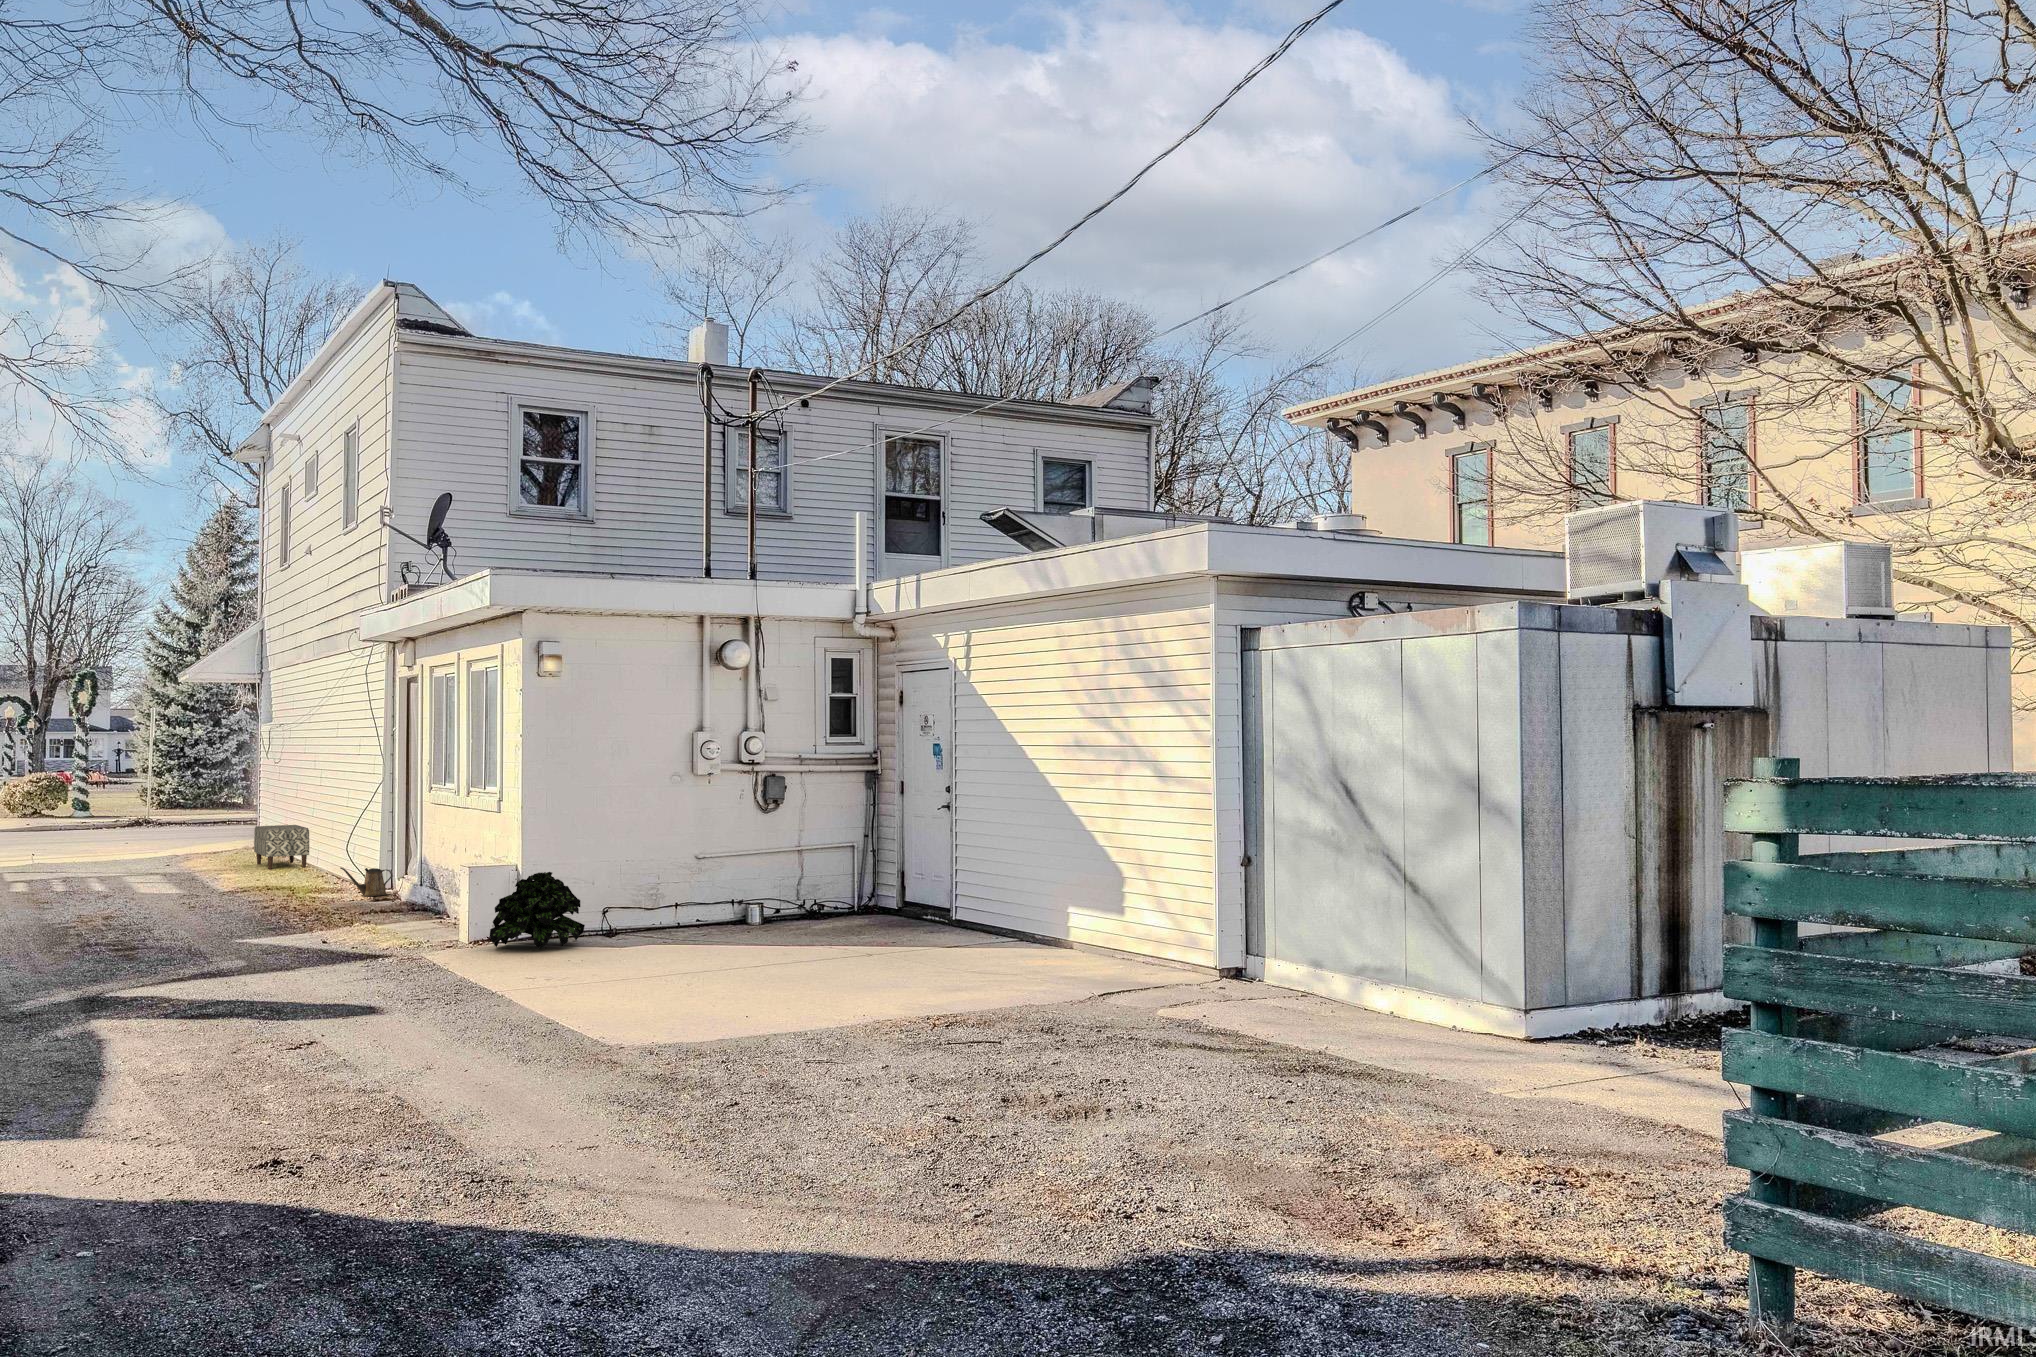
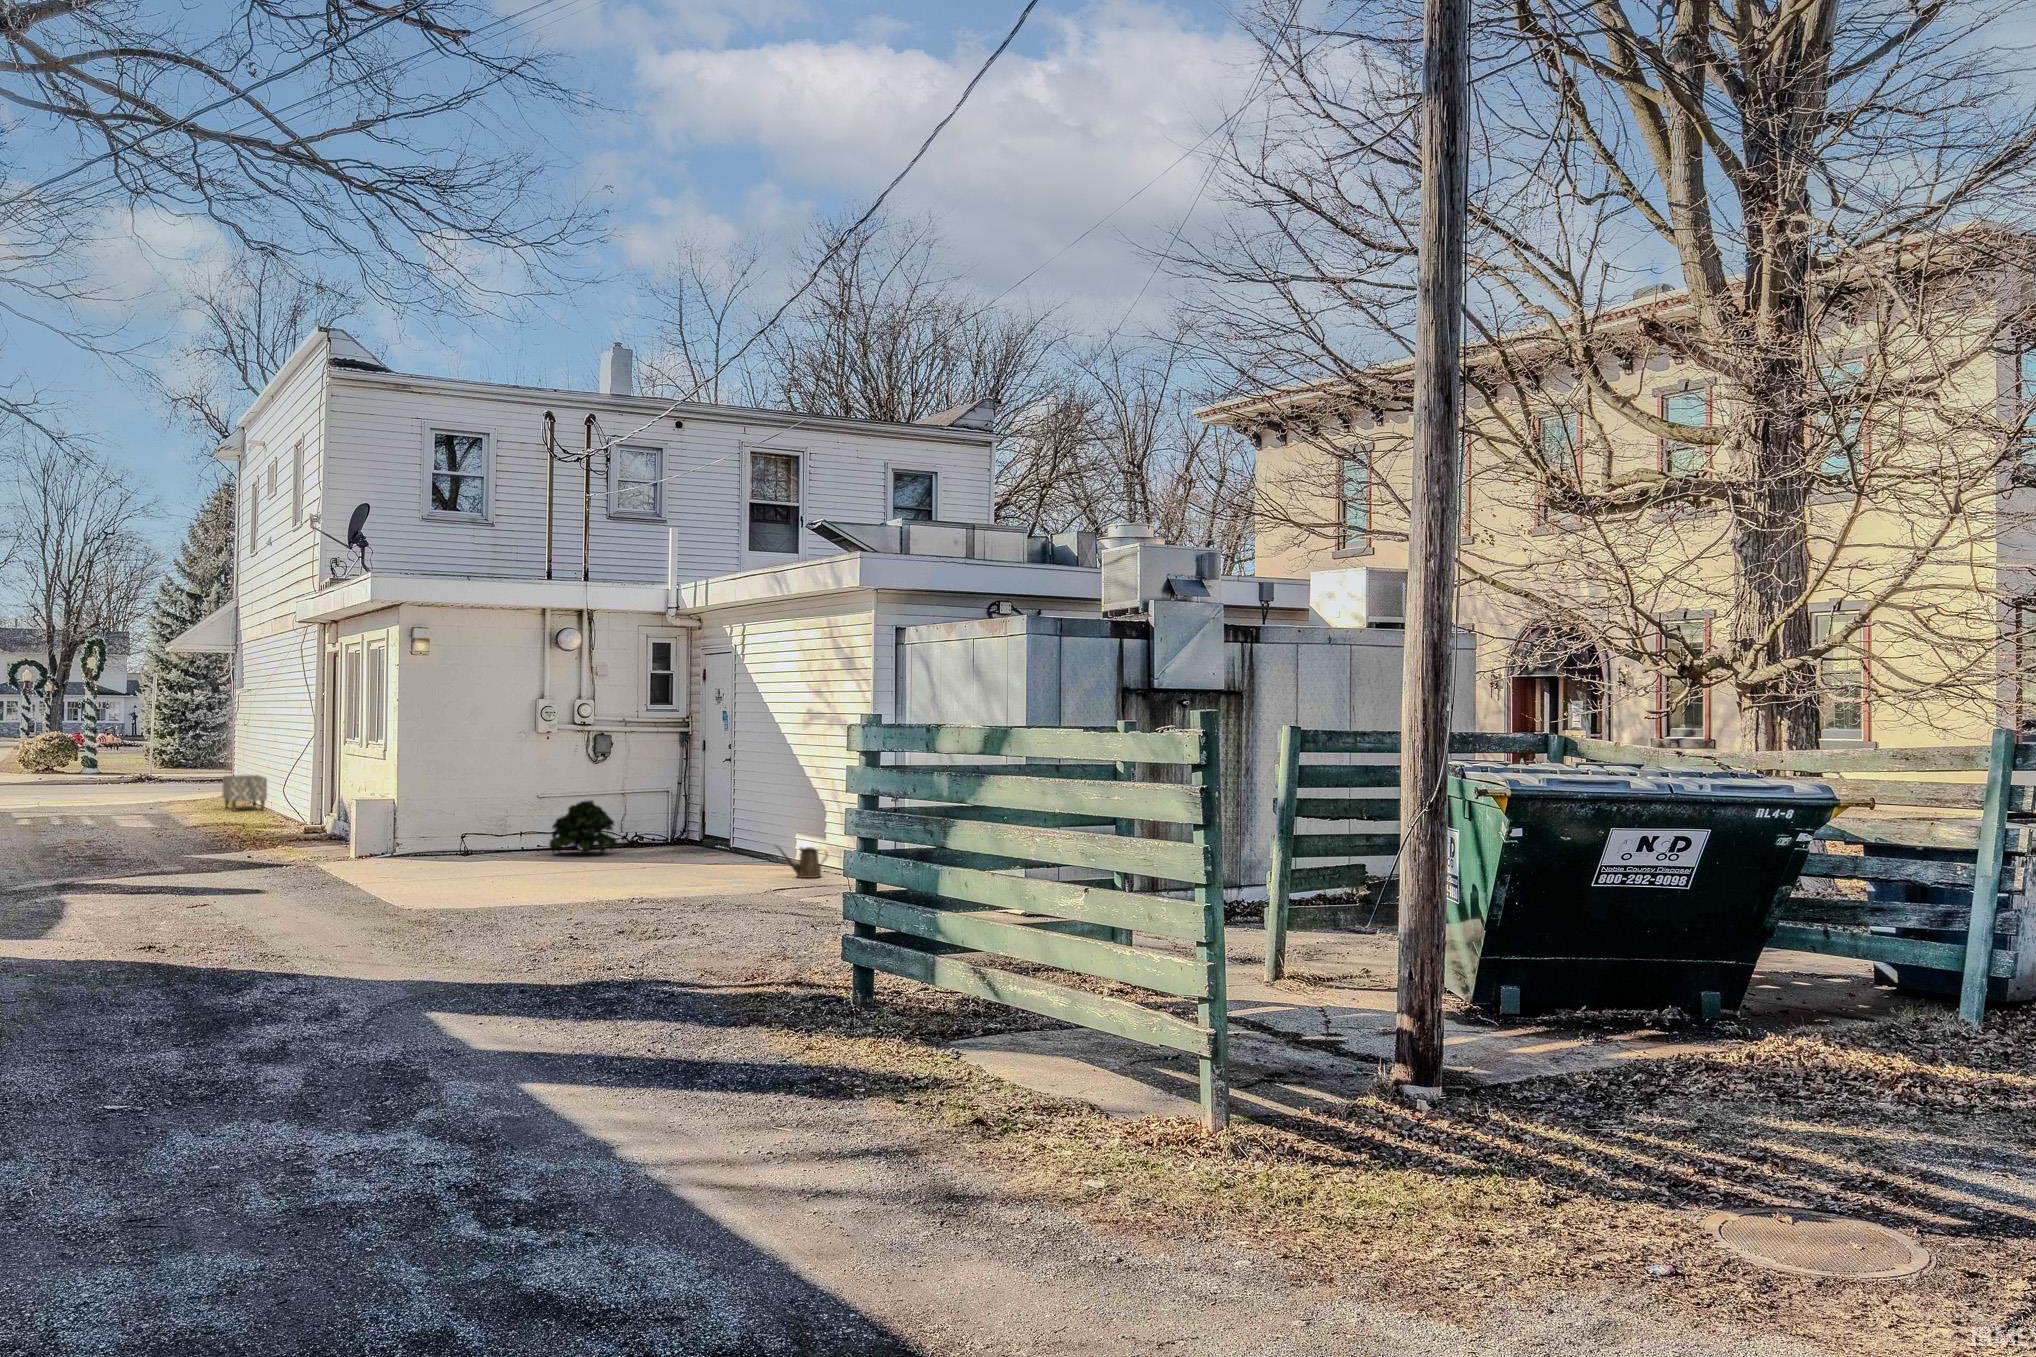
watering can: present [340,867,392,896] -> present [777,847,827,878]
potted plant: present [490,872,585,949] -> present [549,801,617,854]

